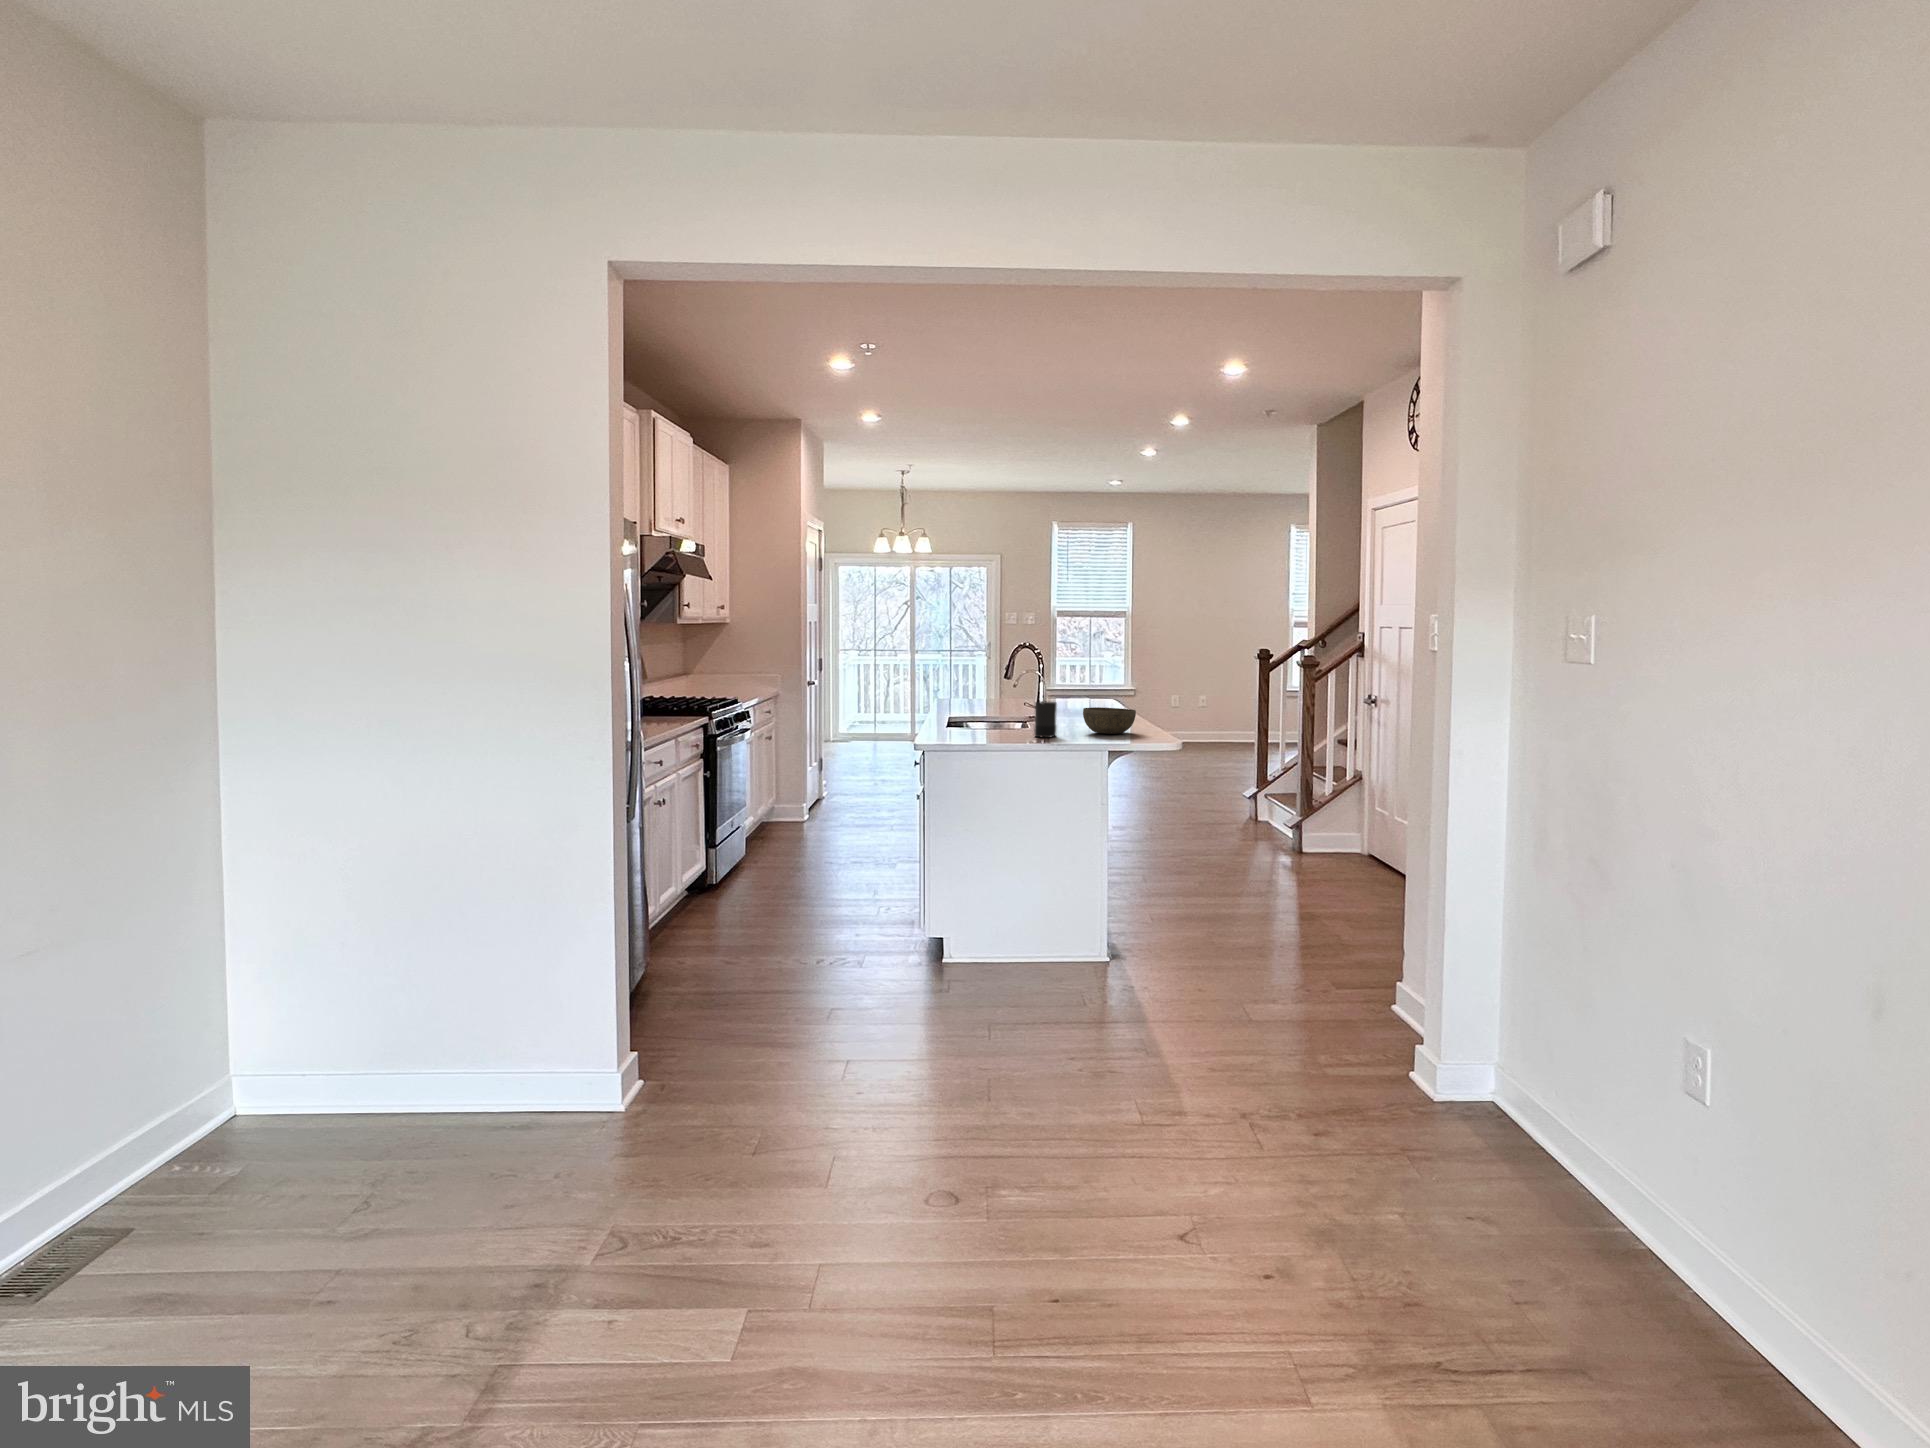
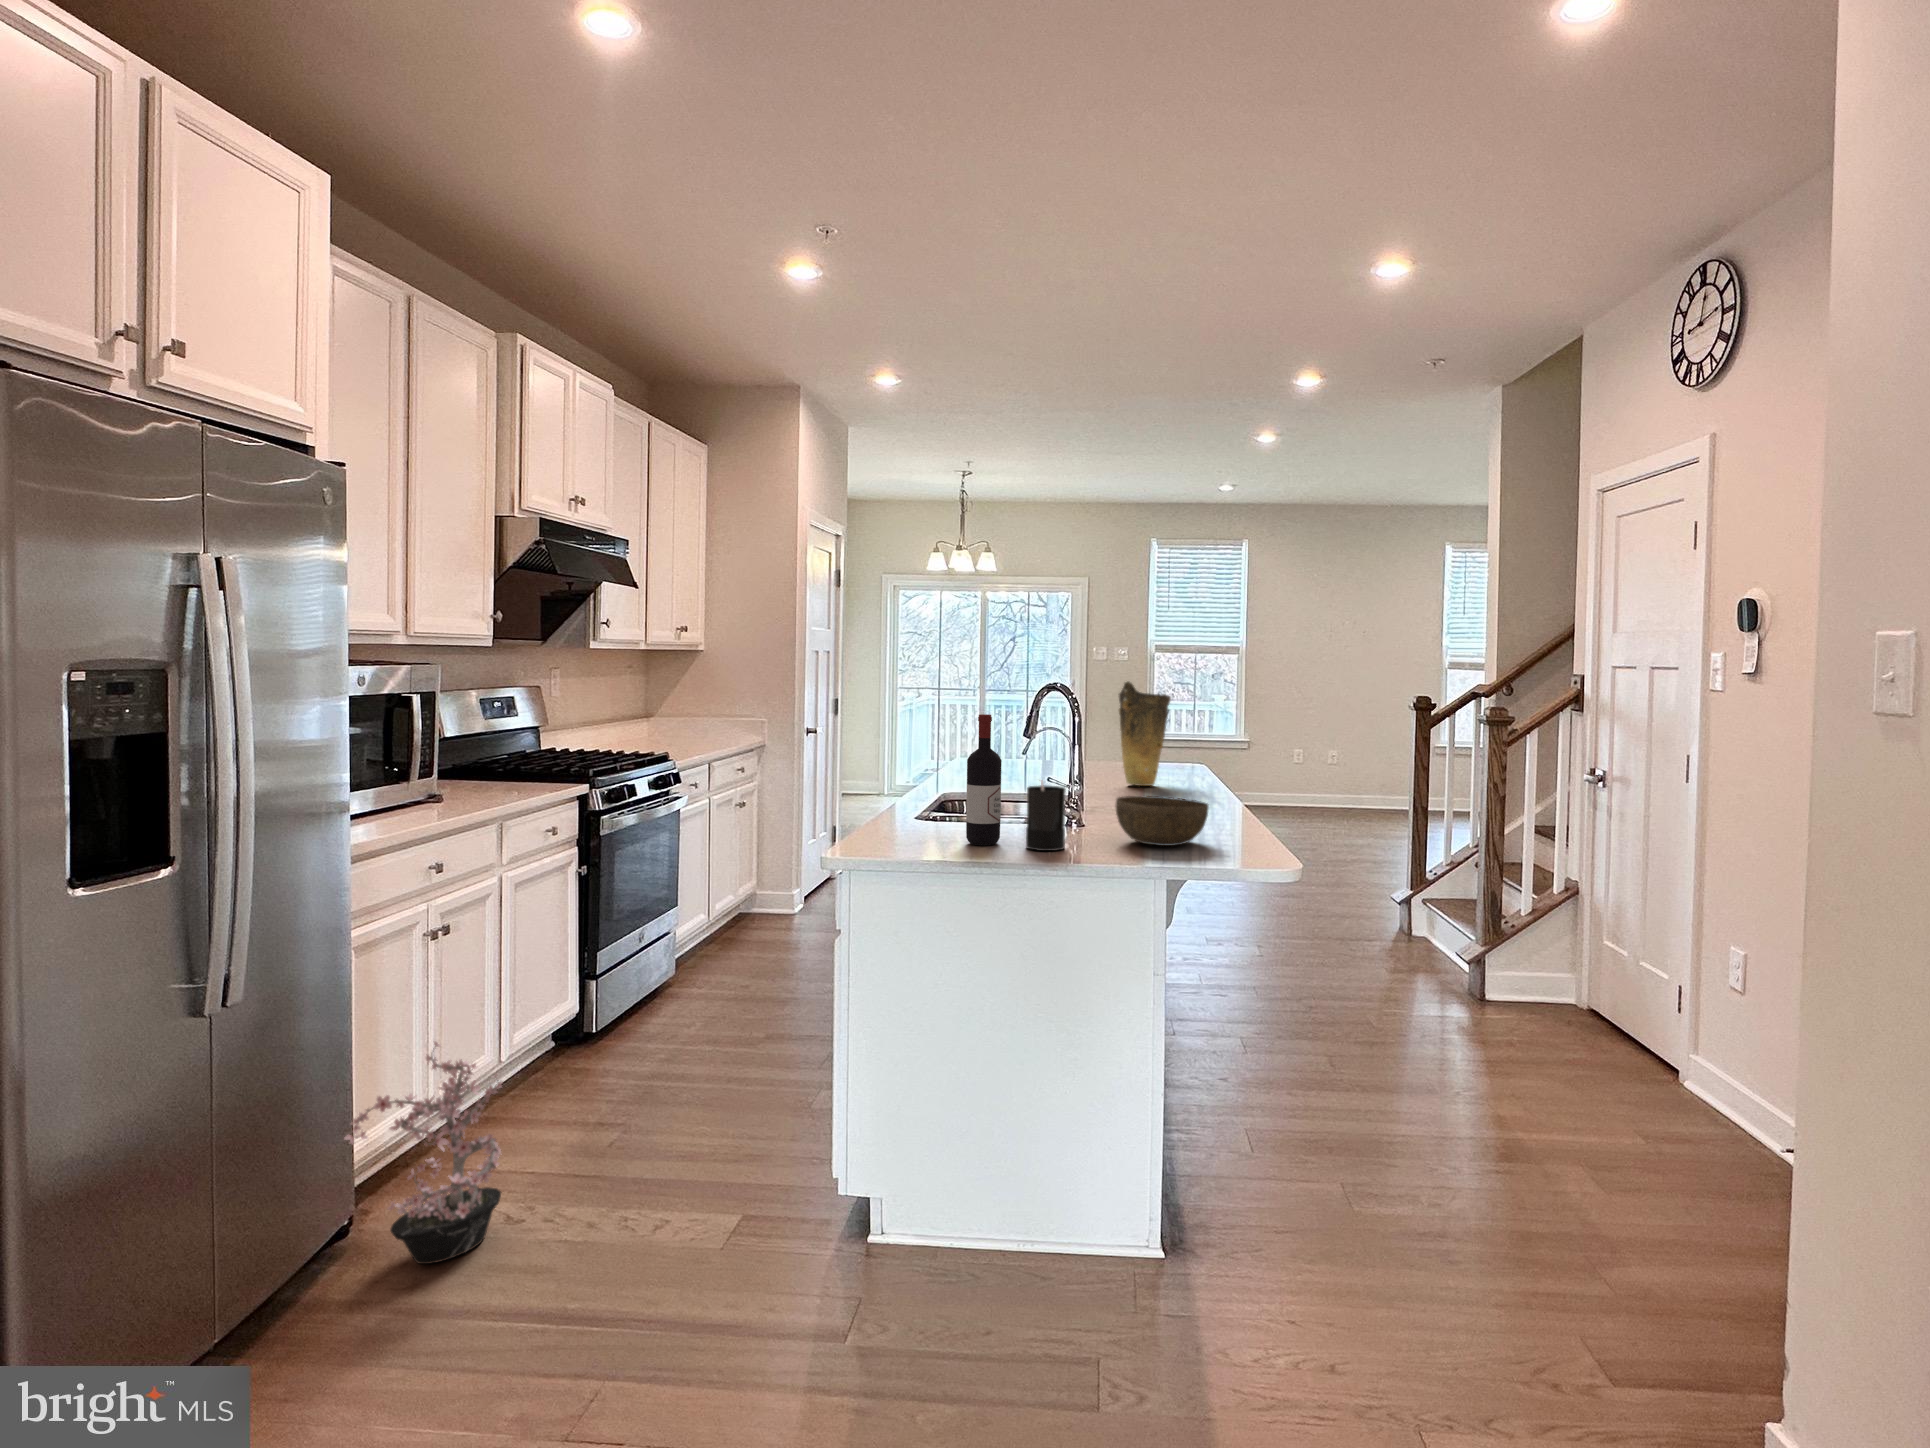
vase: none [1066,641,1100,709] -> present [1119,681,1171,786]
wine bottle: none [999,661,1018,736] -> present [966,714,1002,845]
potted plant: none [664,857,743,981] -> present [345,1042,502,1264]

